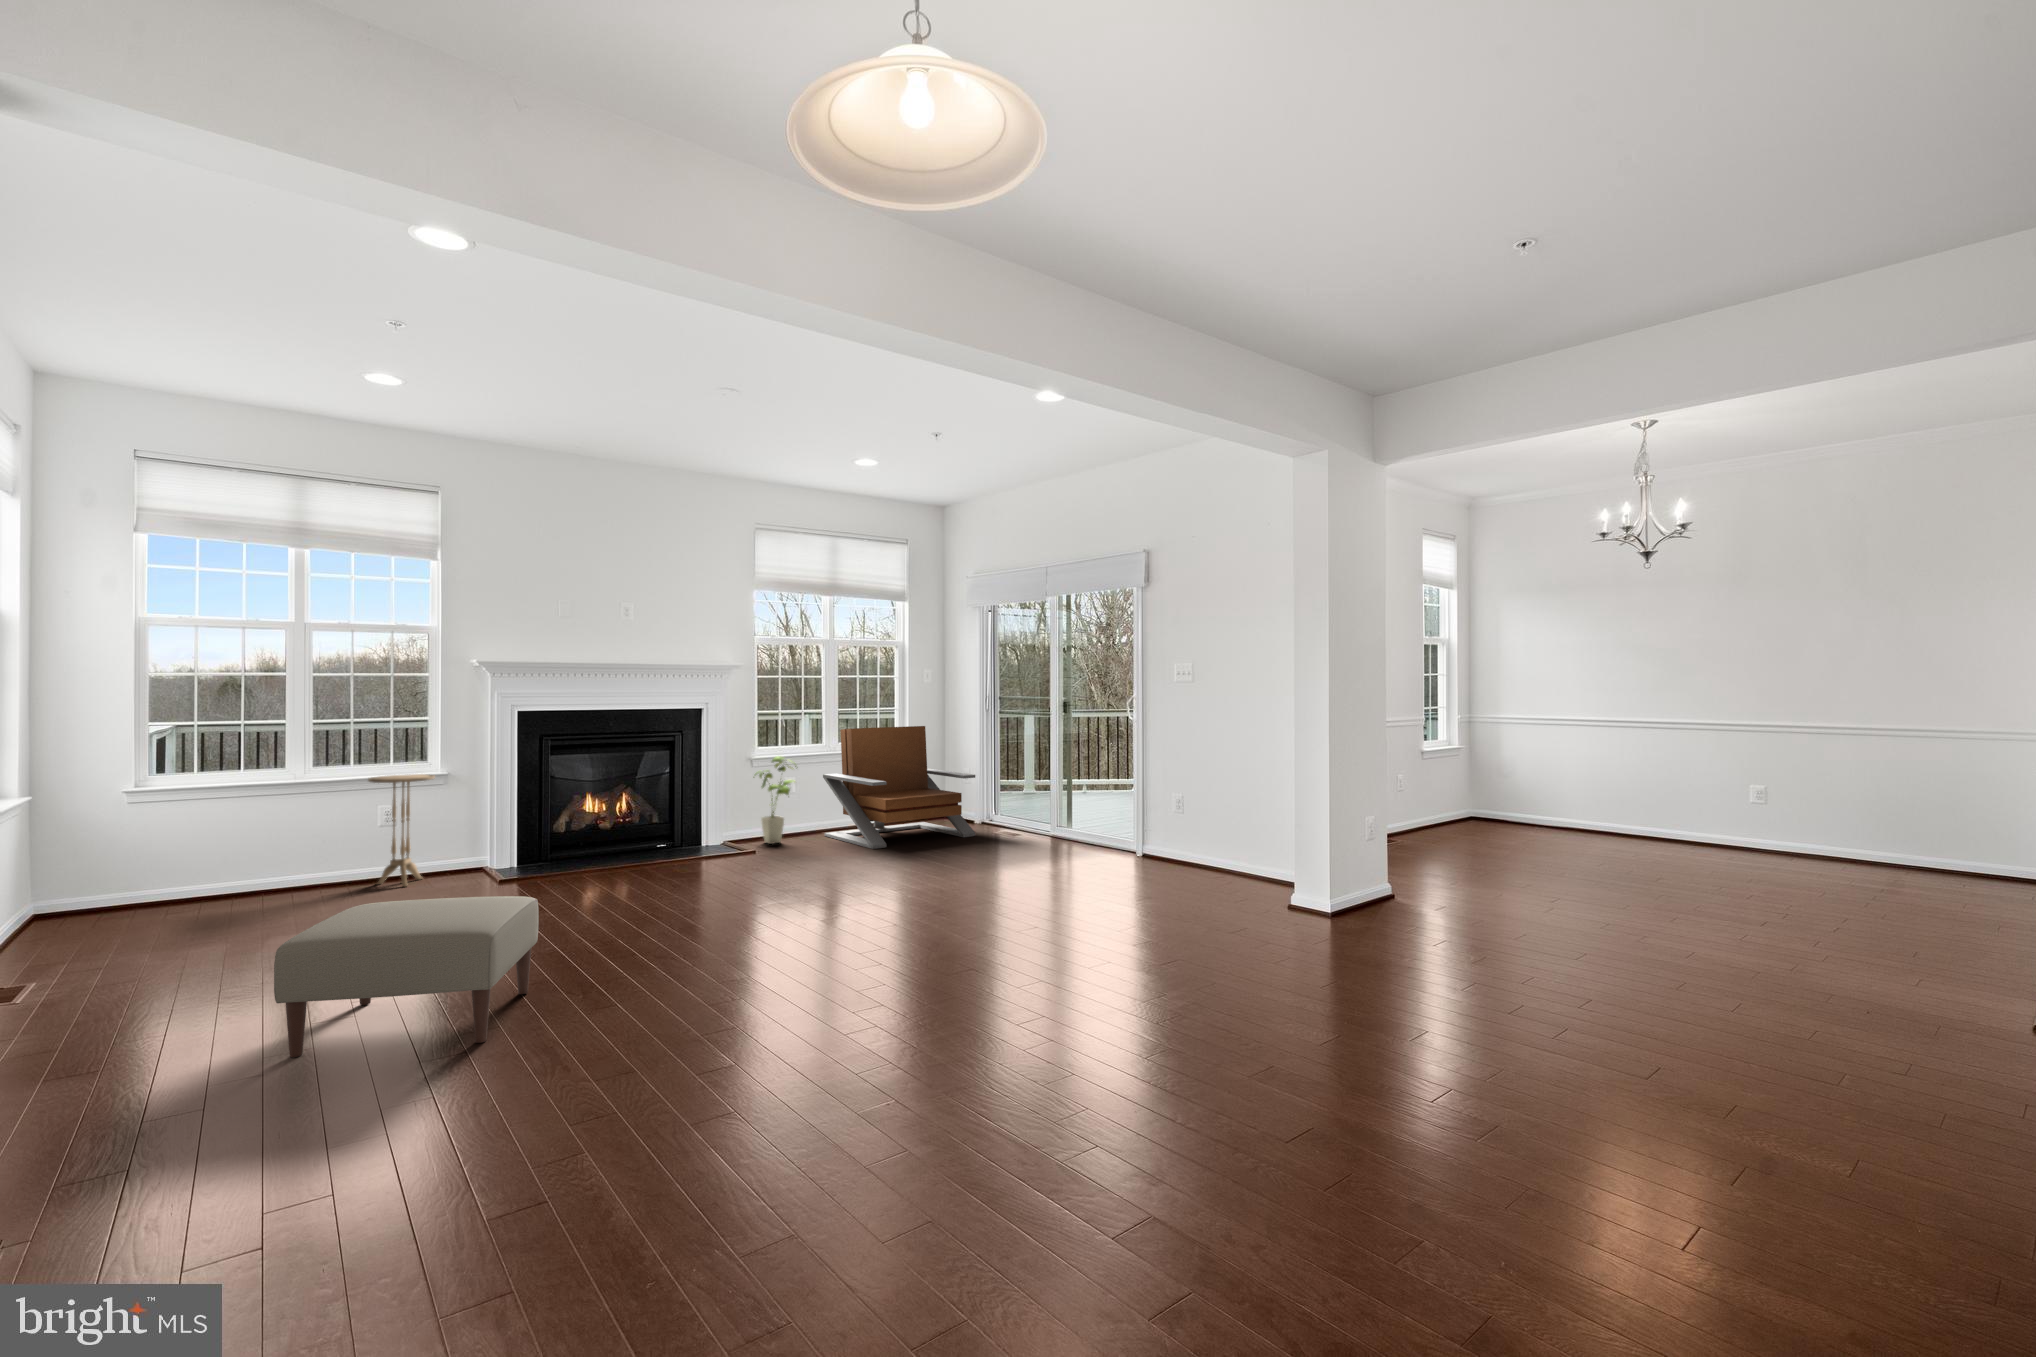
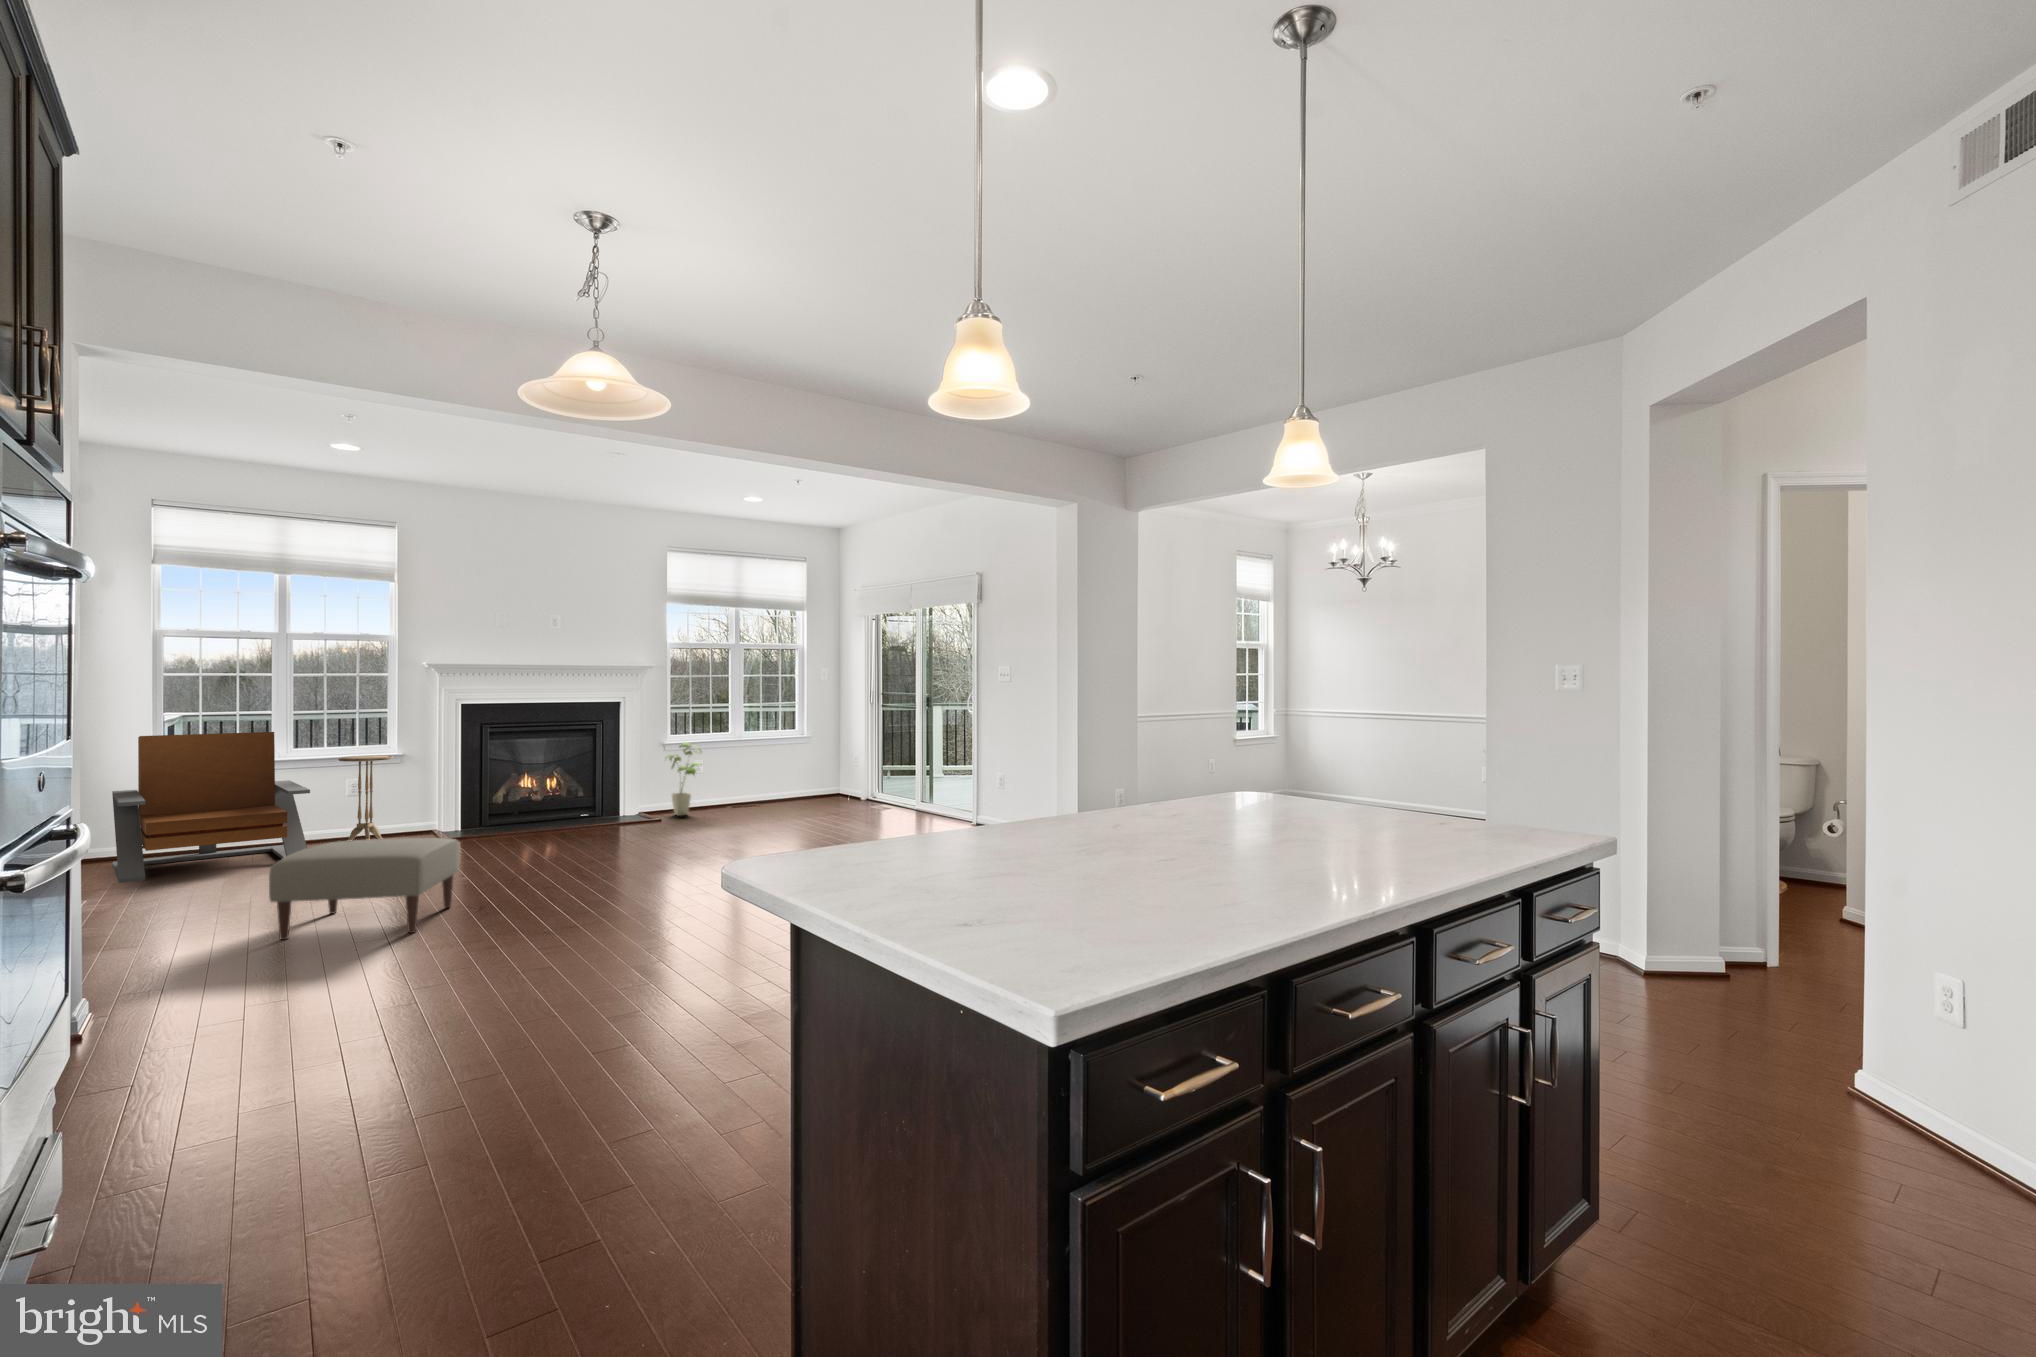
lounge chair: present [823,726,975,849] -> present [112,732,310,883]

